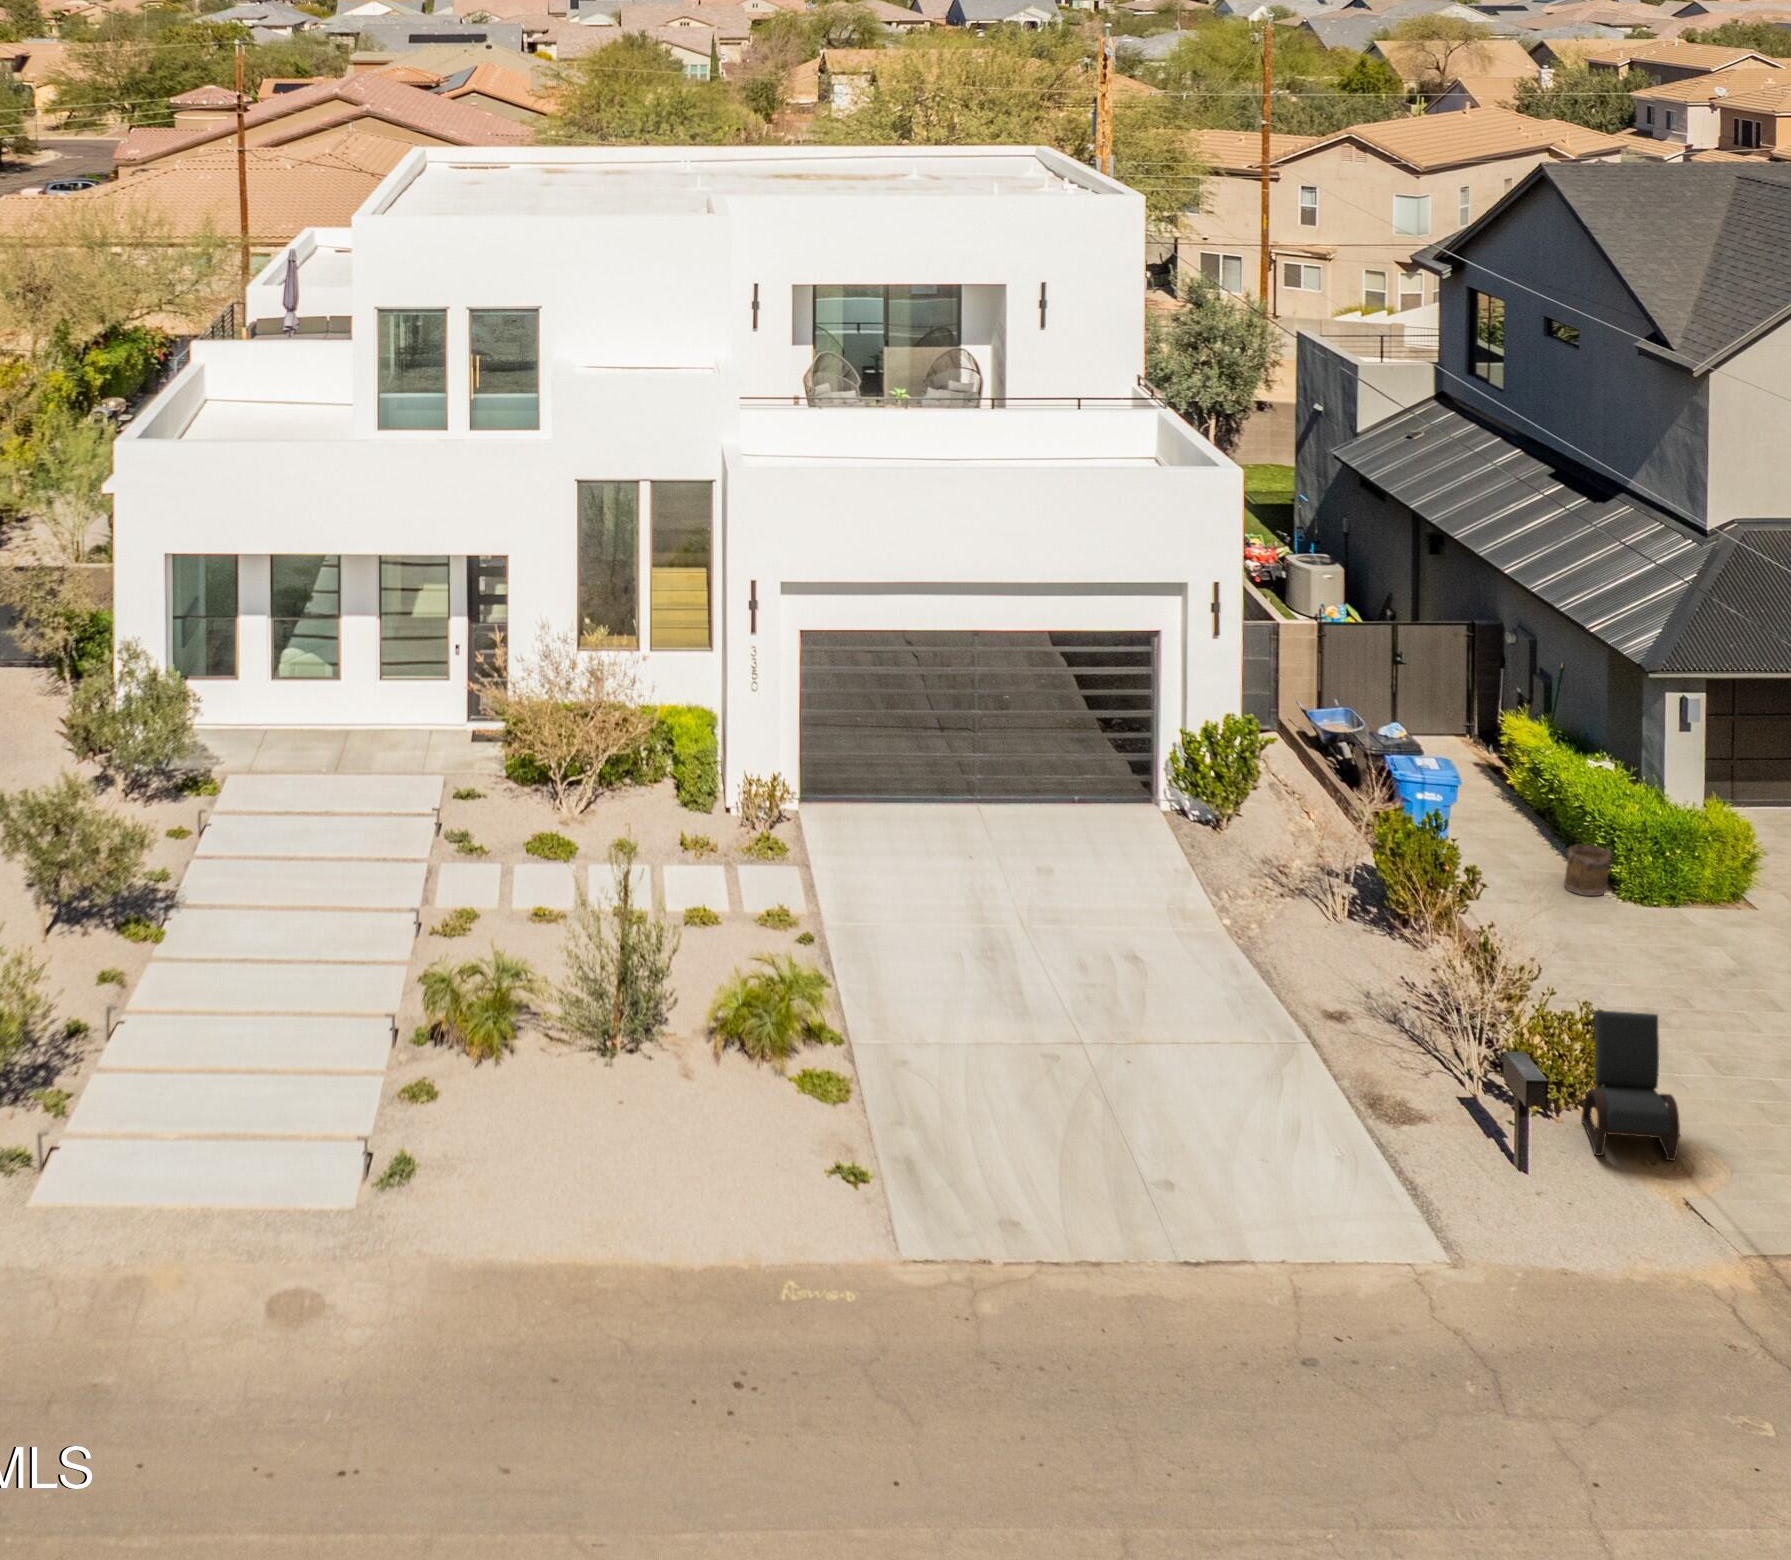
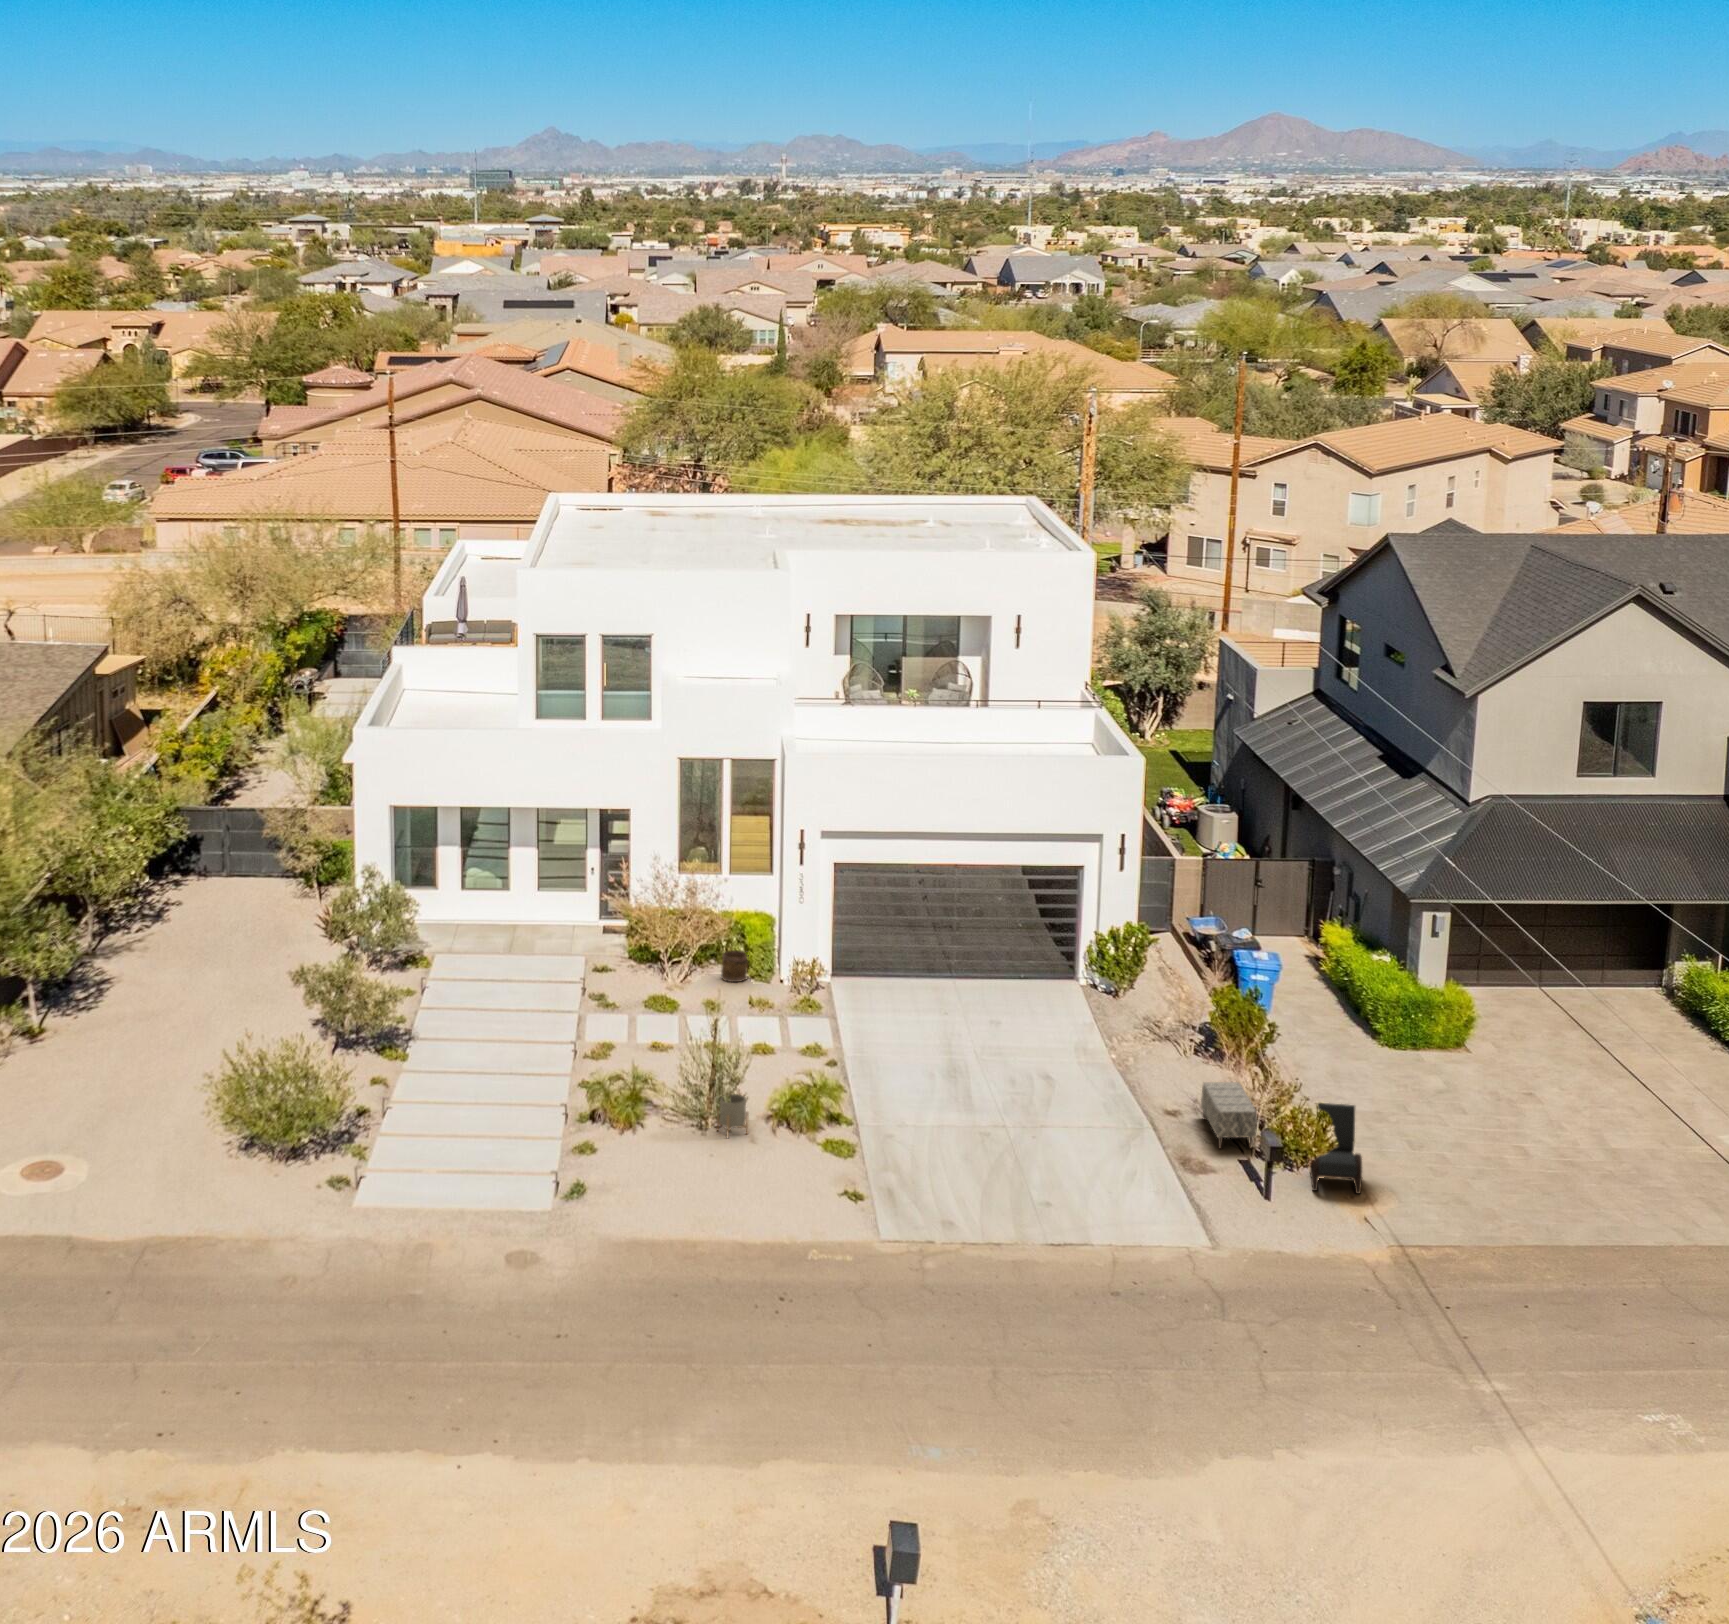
bucket: present [1564,844,1613,896] -> present [721,950,749,982]
bench: none [1385,970,1487,1080] -> present [1201,1082,1257,1149]
planter: none [628,998,677,1068] -> present [717,1094,749,1137]

